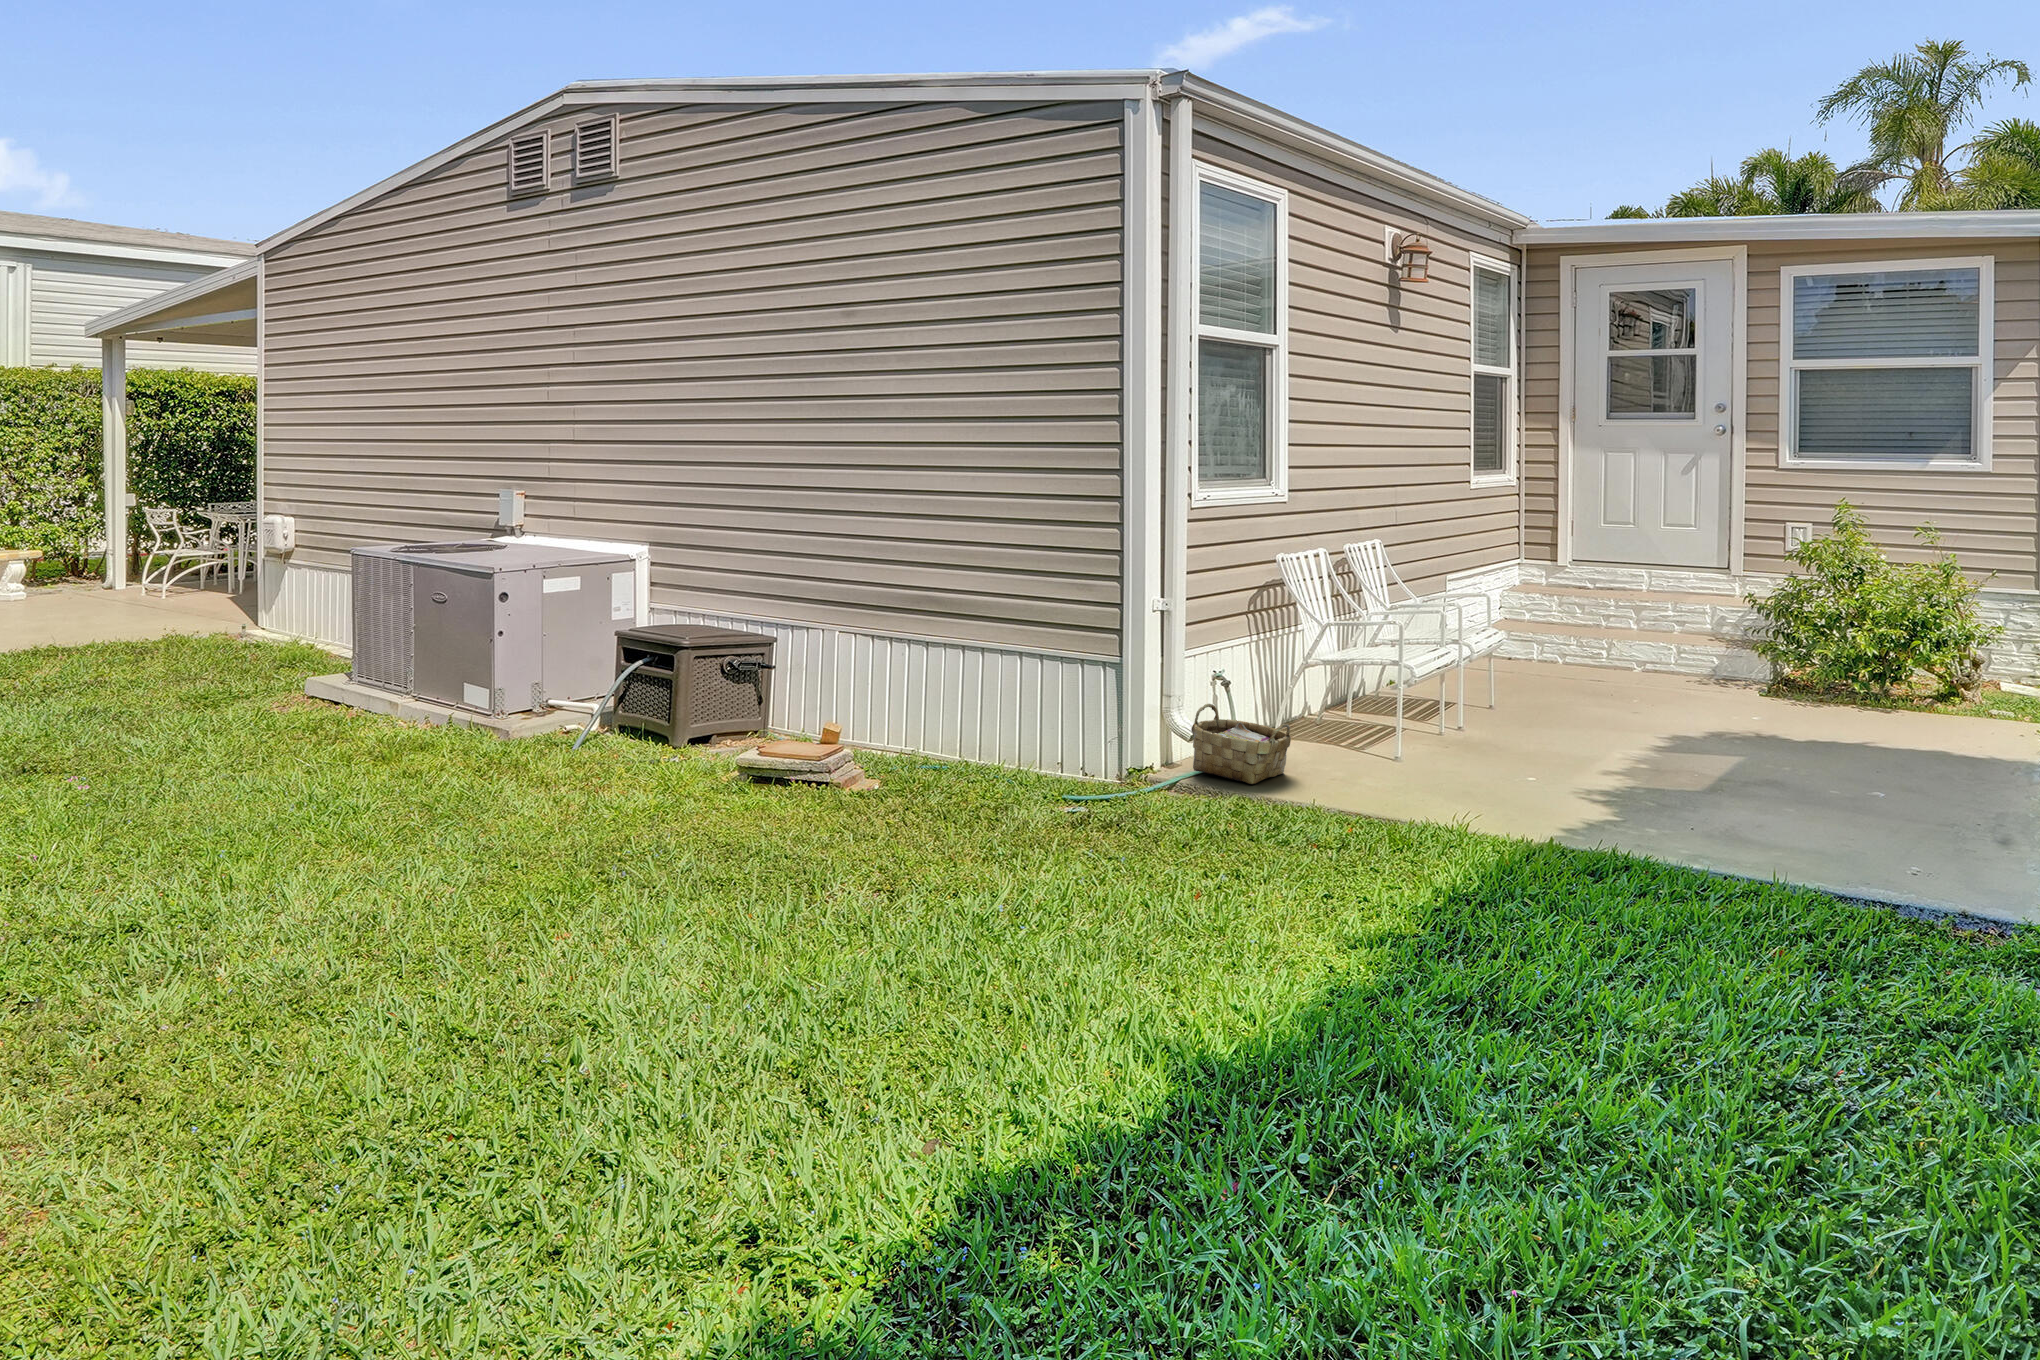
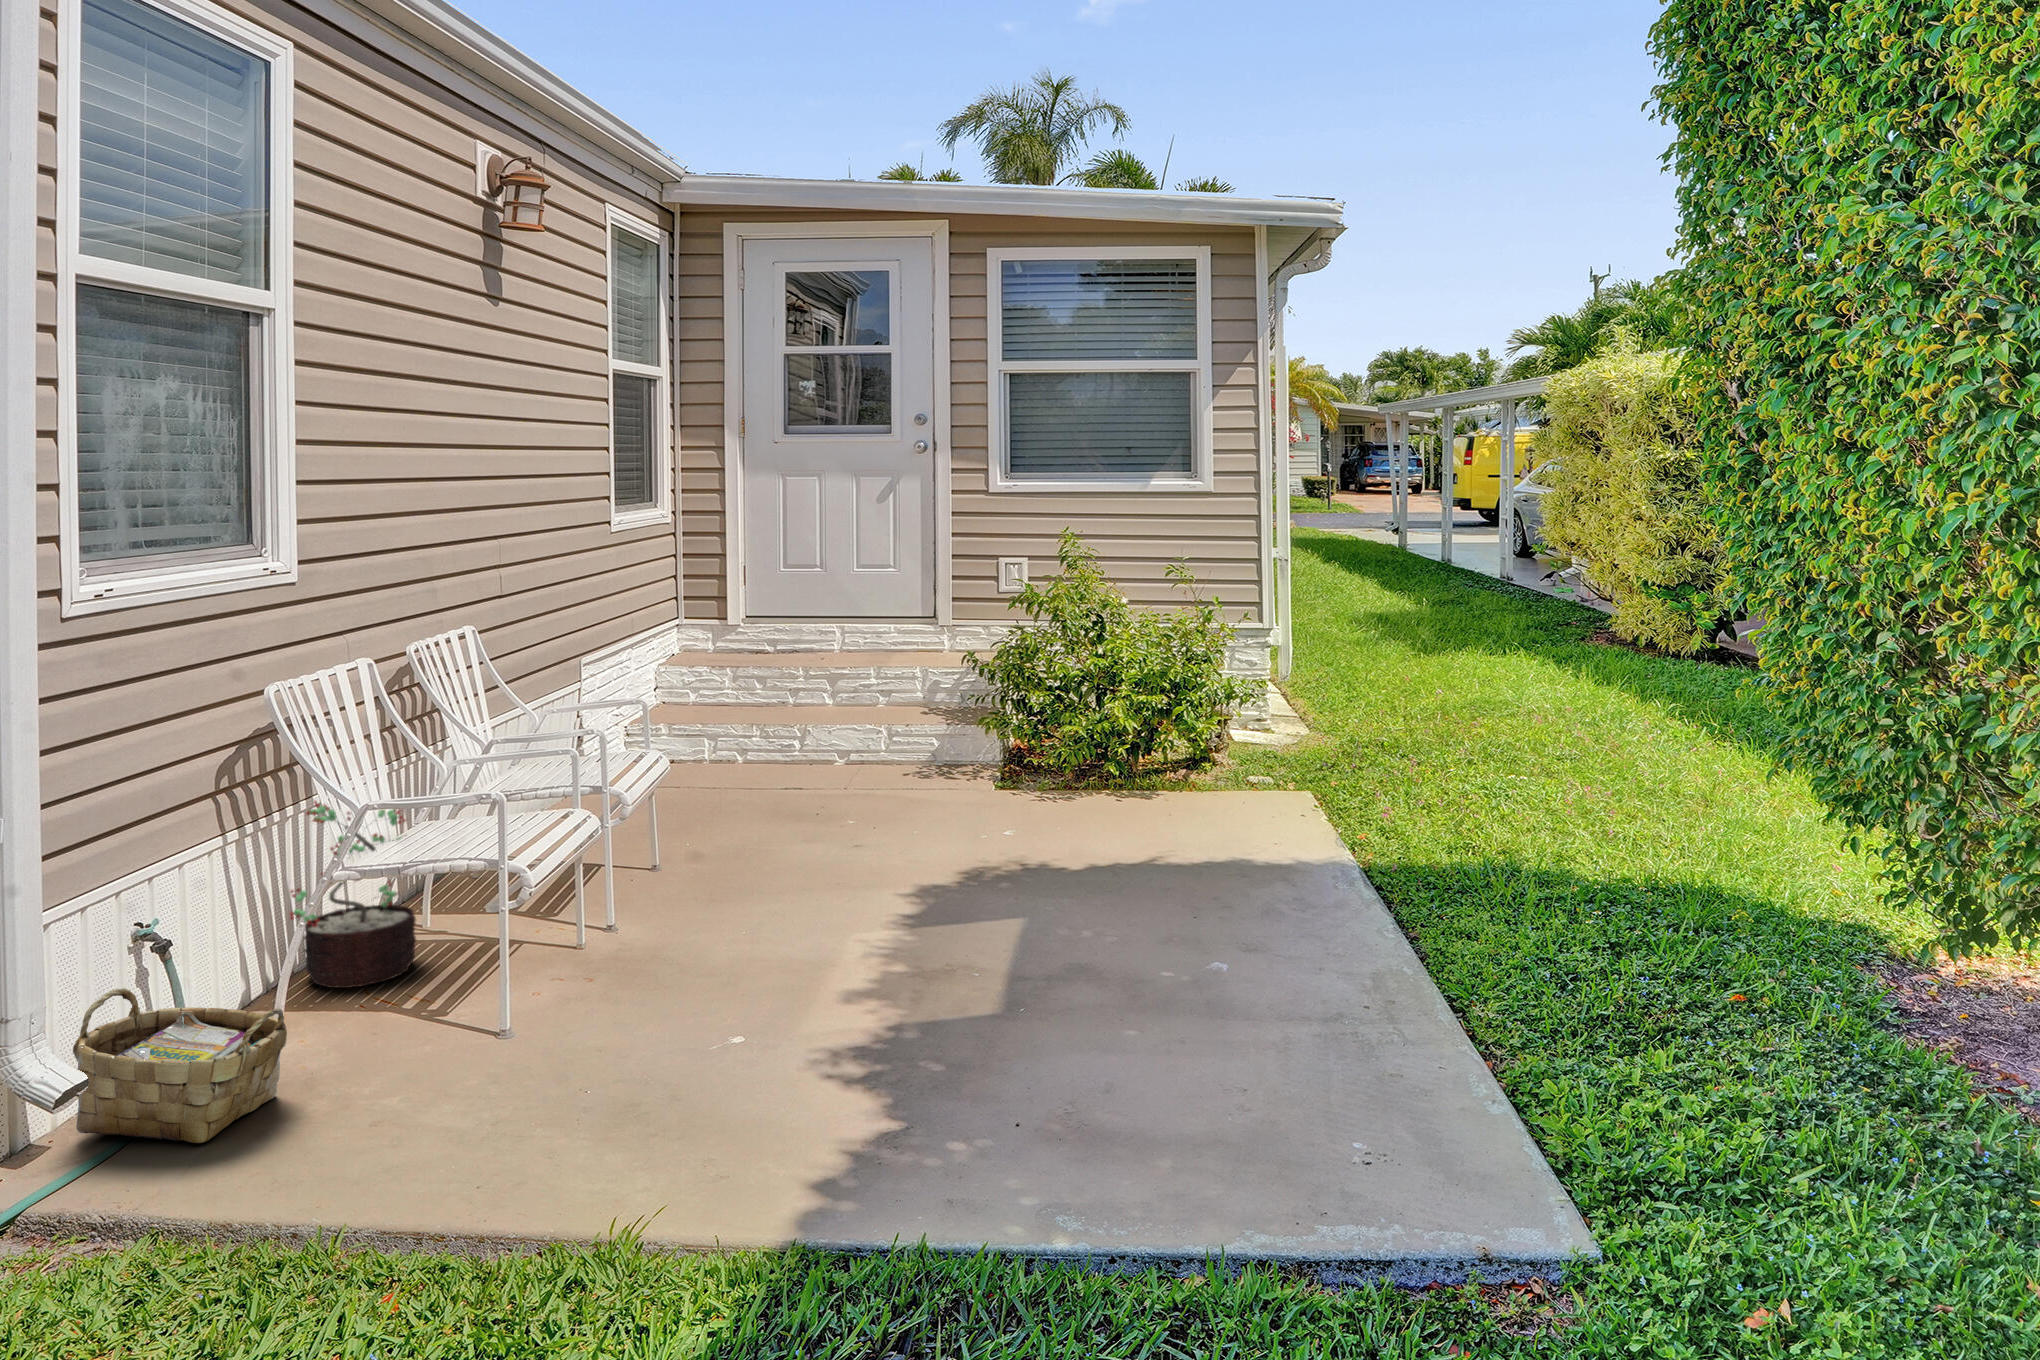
decorative plant: none [1283,627,1354,737] -> present [290,801,416,988]

